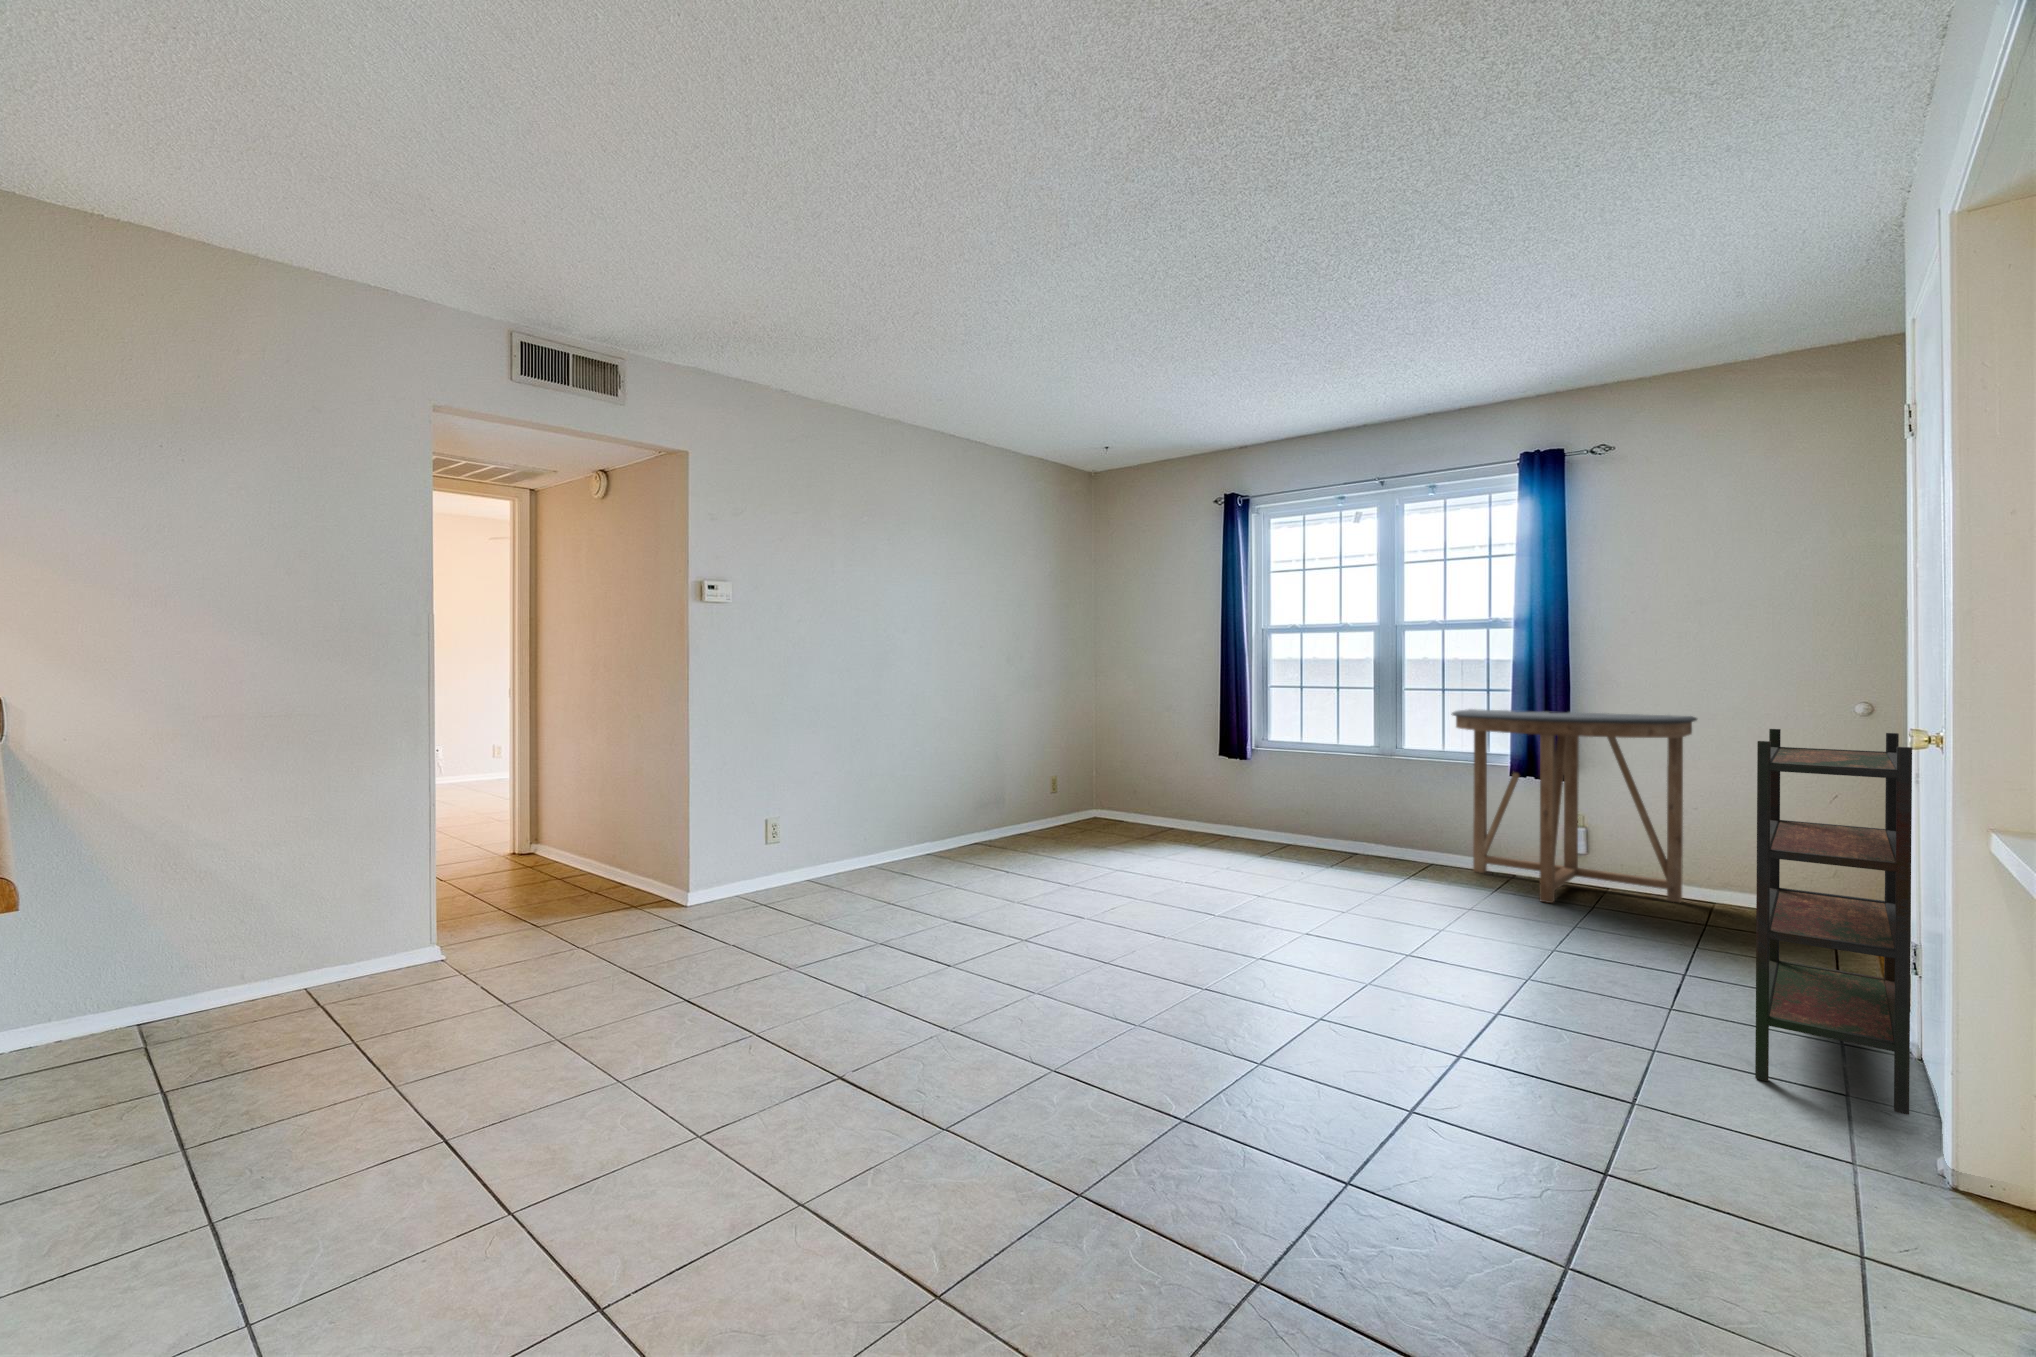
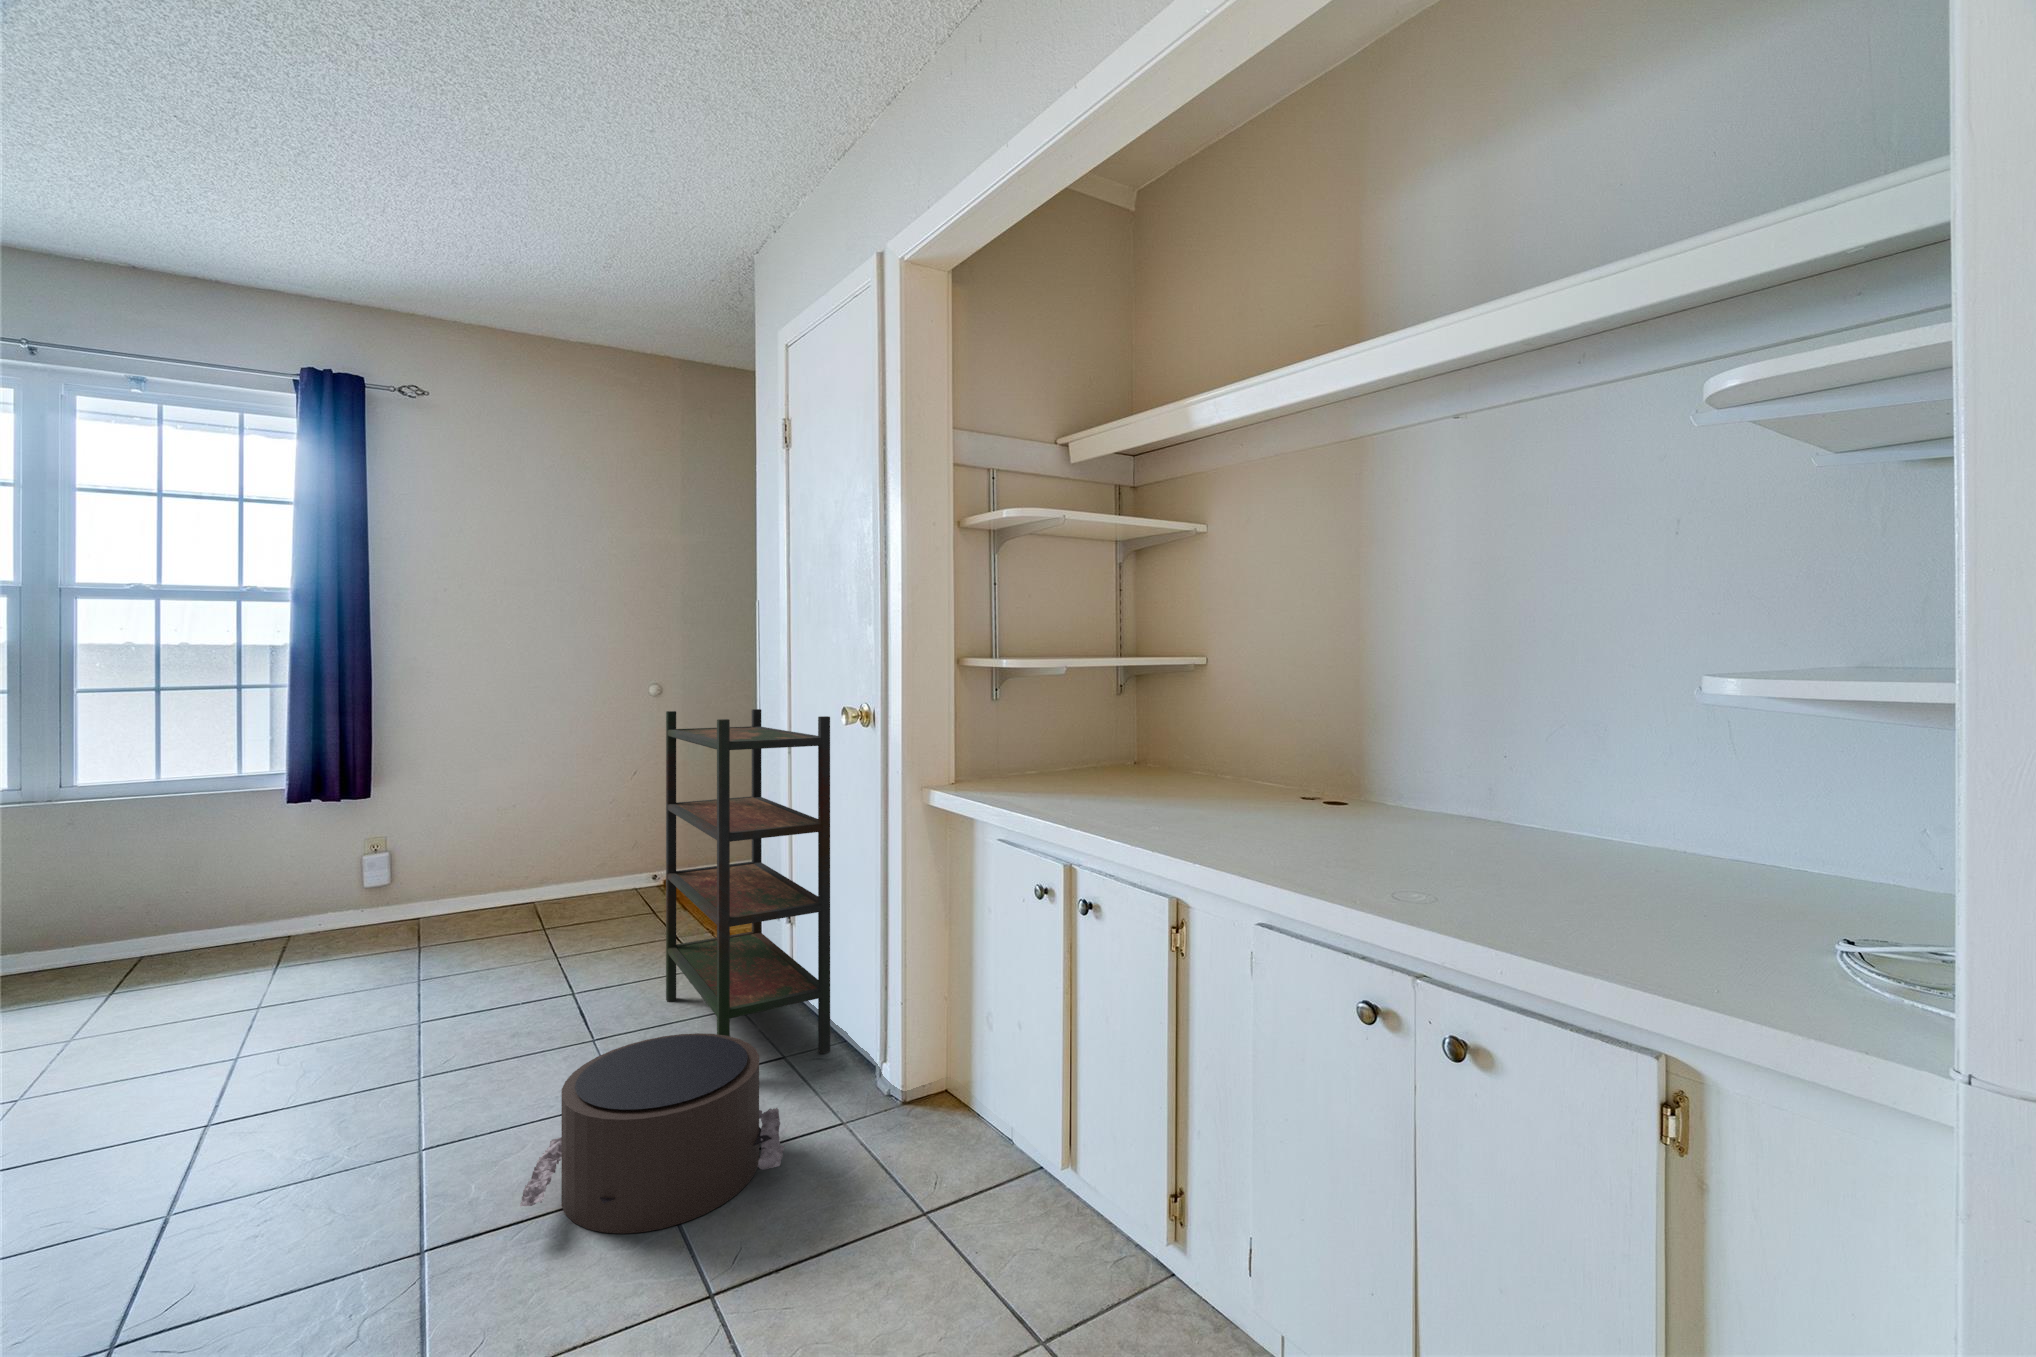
console table: present [1452,709,1697,903] -> none [188,710,521,961]
pouf: none [1526,994,1767,1139] -> present [520,1033,784,1234]

